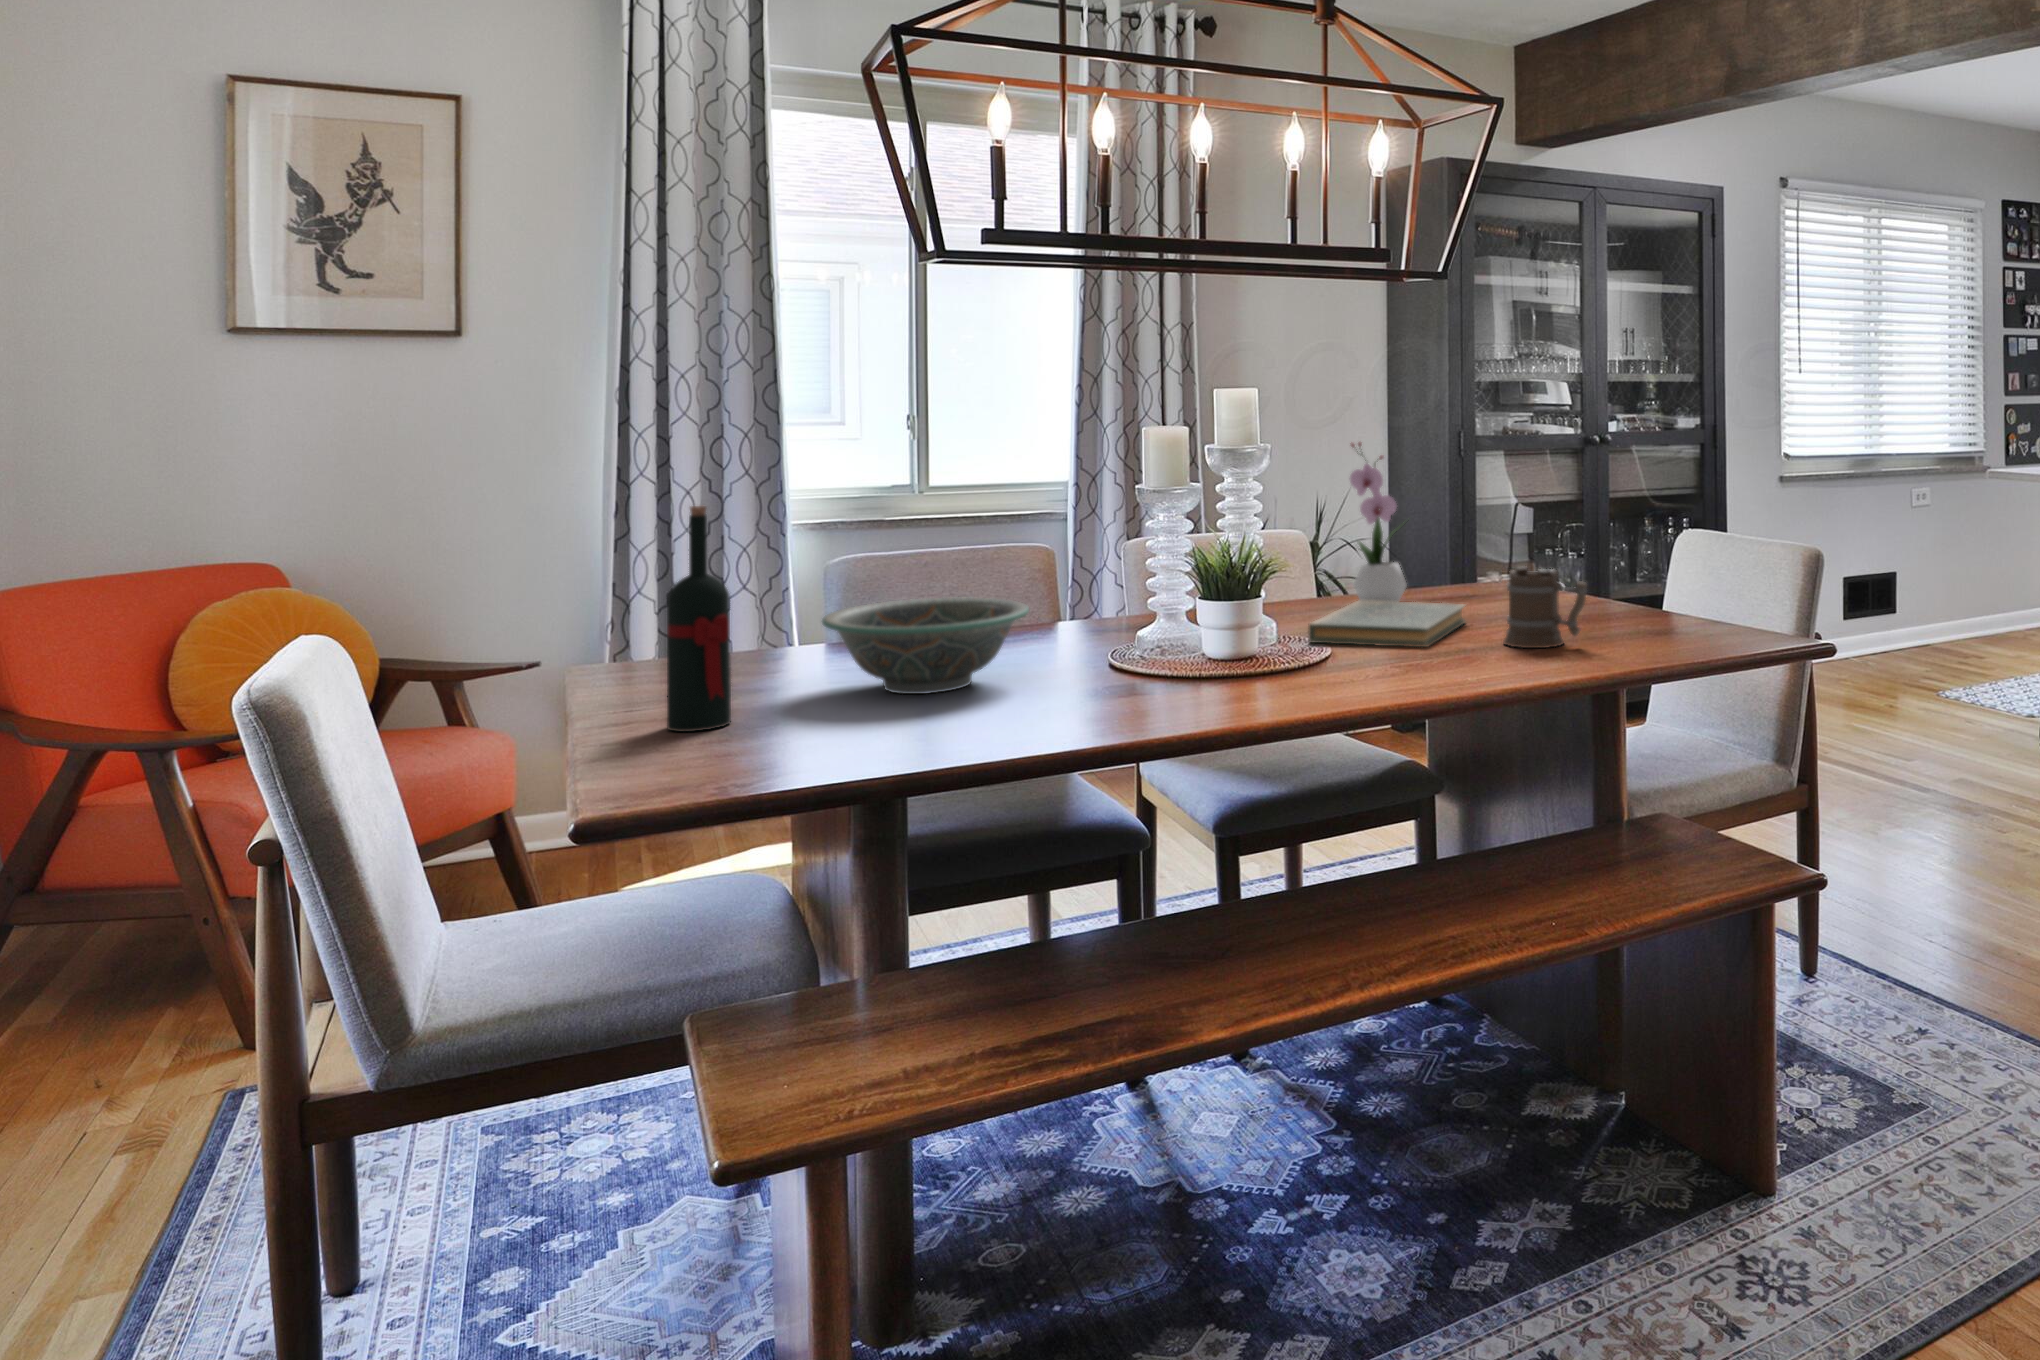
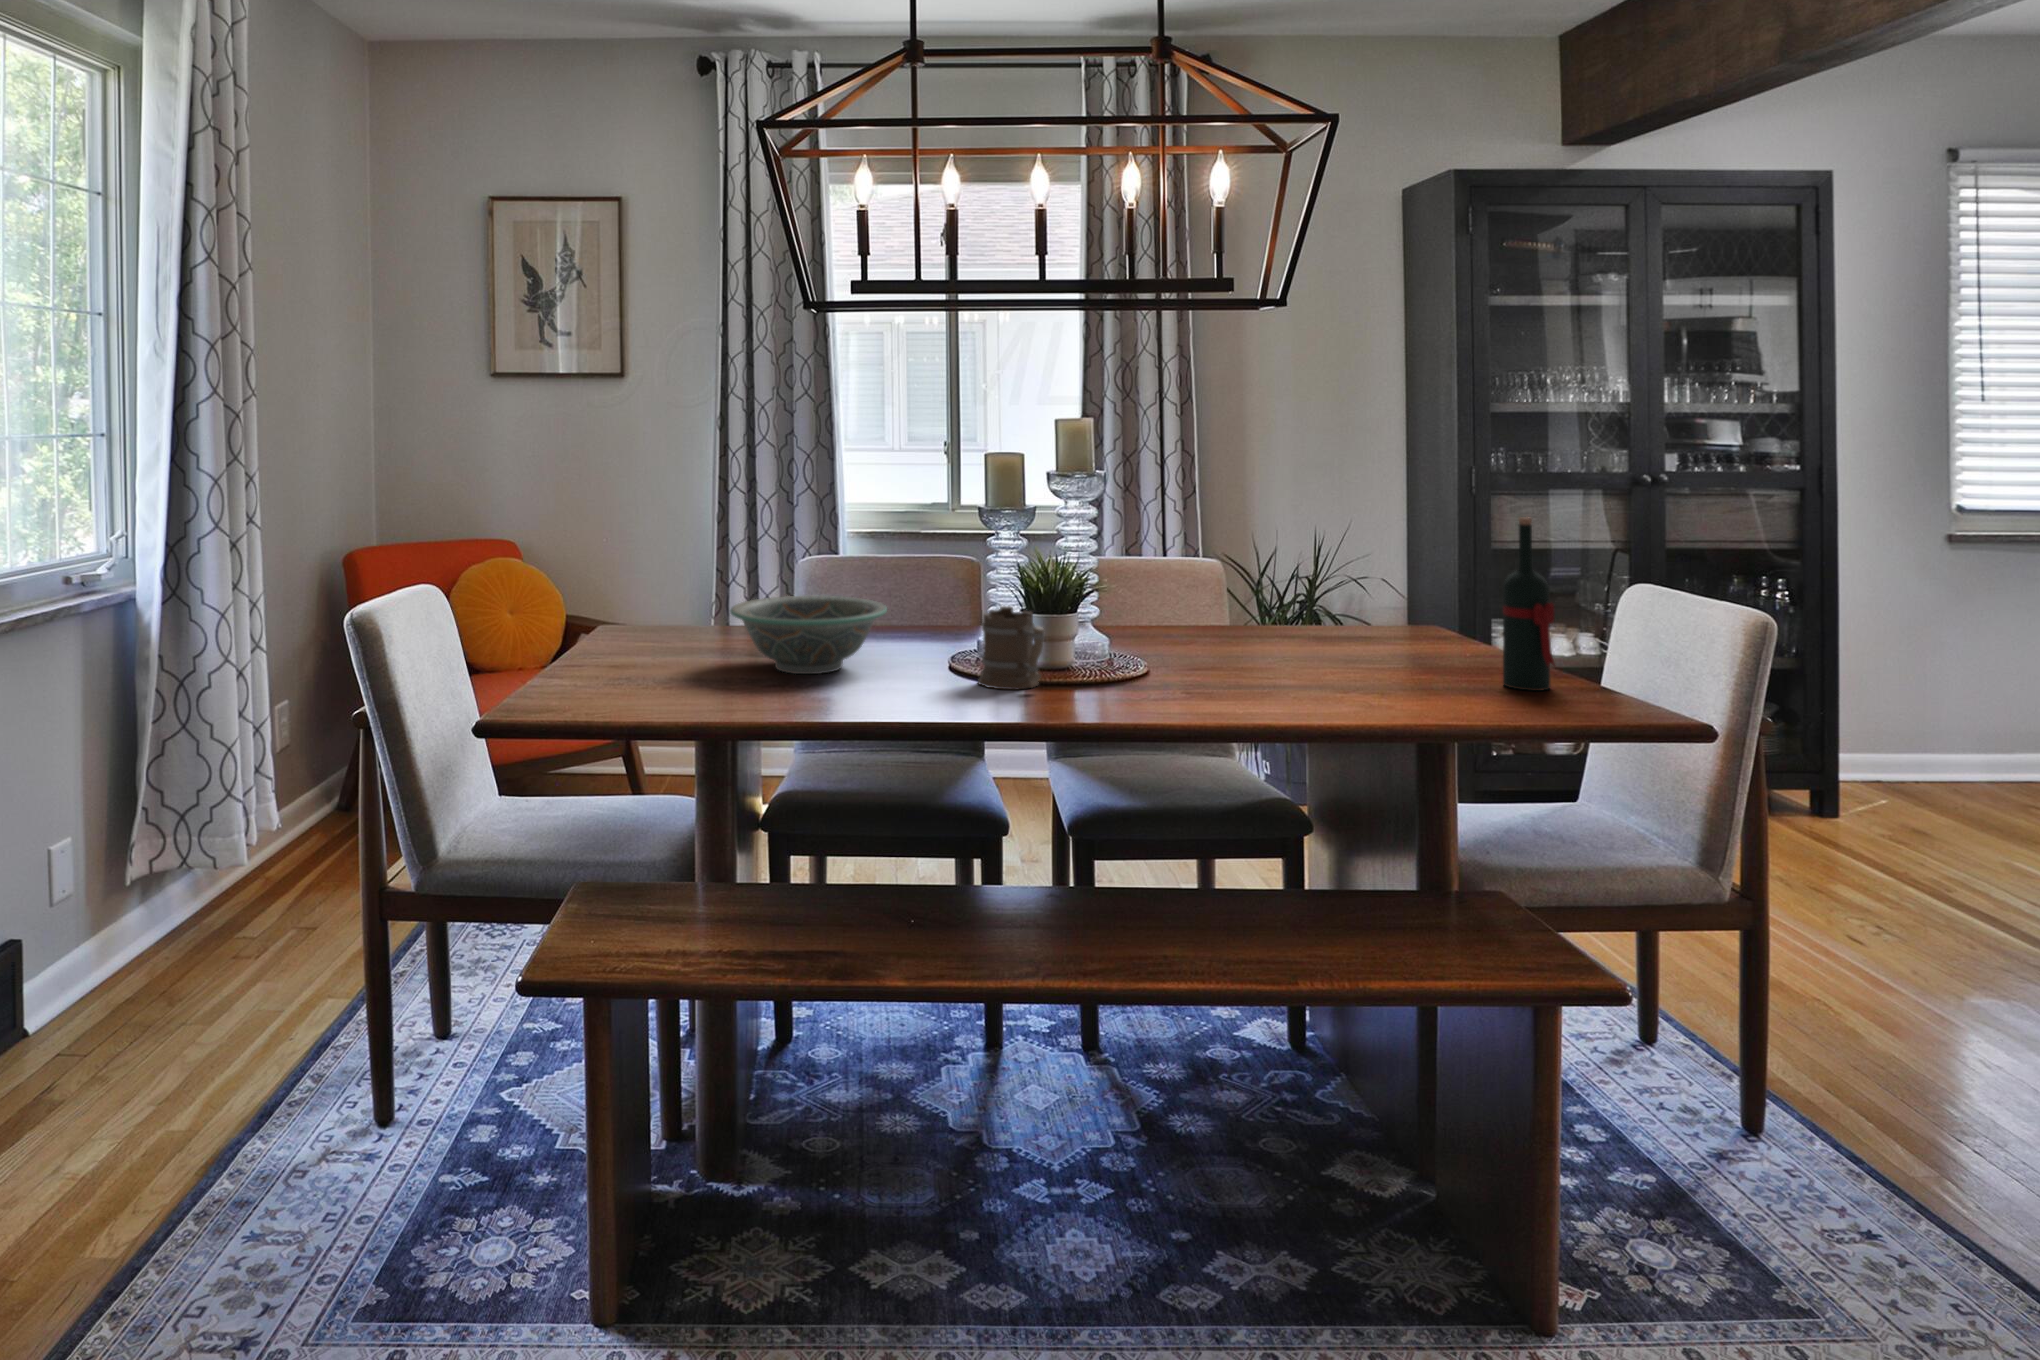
flower arrangement: present [1350,442,1407,602] -> none [1237,475,1308,639]
wine bottle: present [667,506,731,732] -> present [1503,517,1555,691]
mug: present [1503,566,1587,648] -> present [978,606,1044,689]
book: present [1309,600,1465,647] -> none [1152,630,1332,684]

